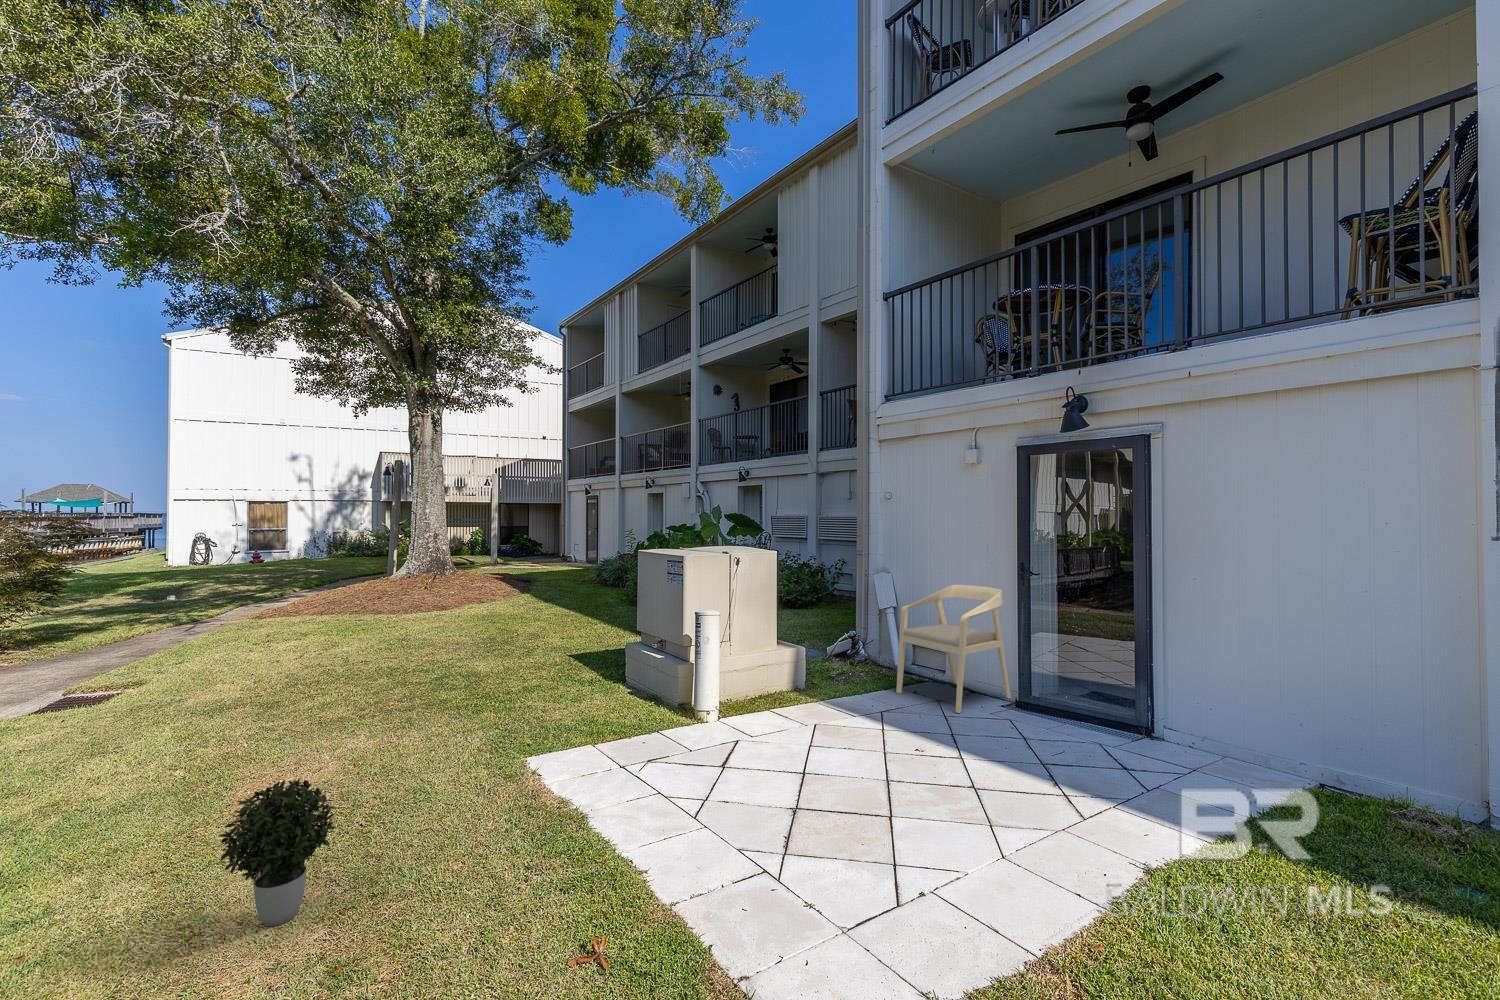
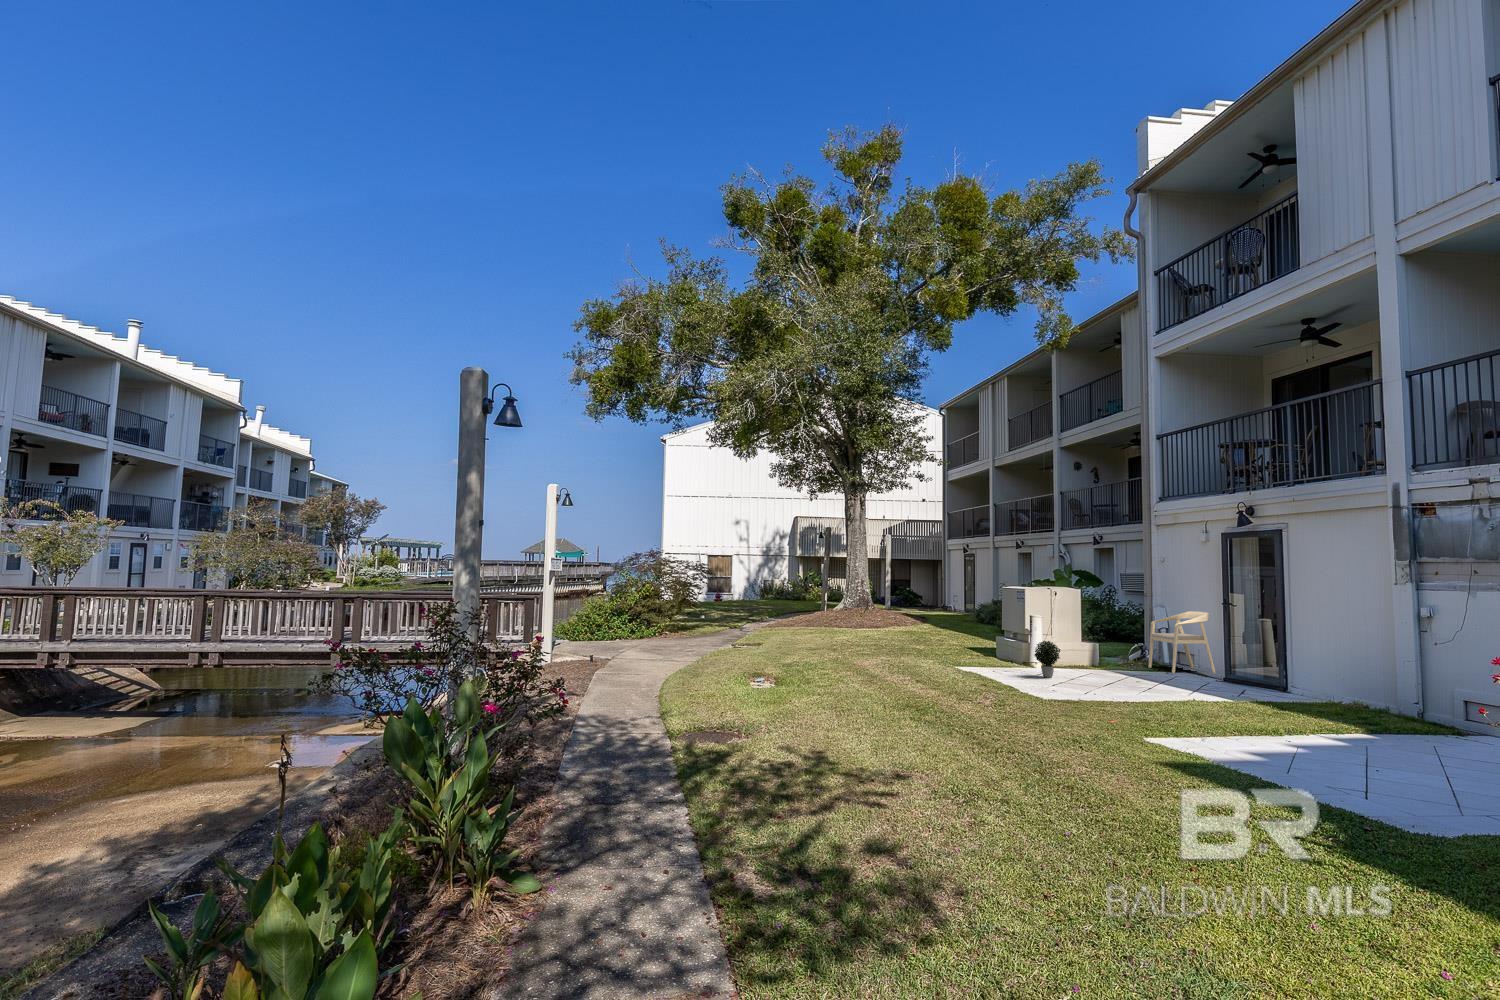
potted plant: present [219,778,336,926] -> present [1034,641,1060,678]

